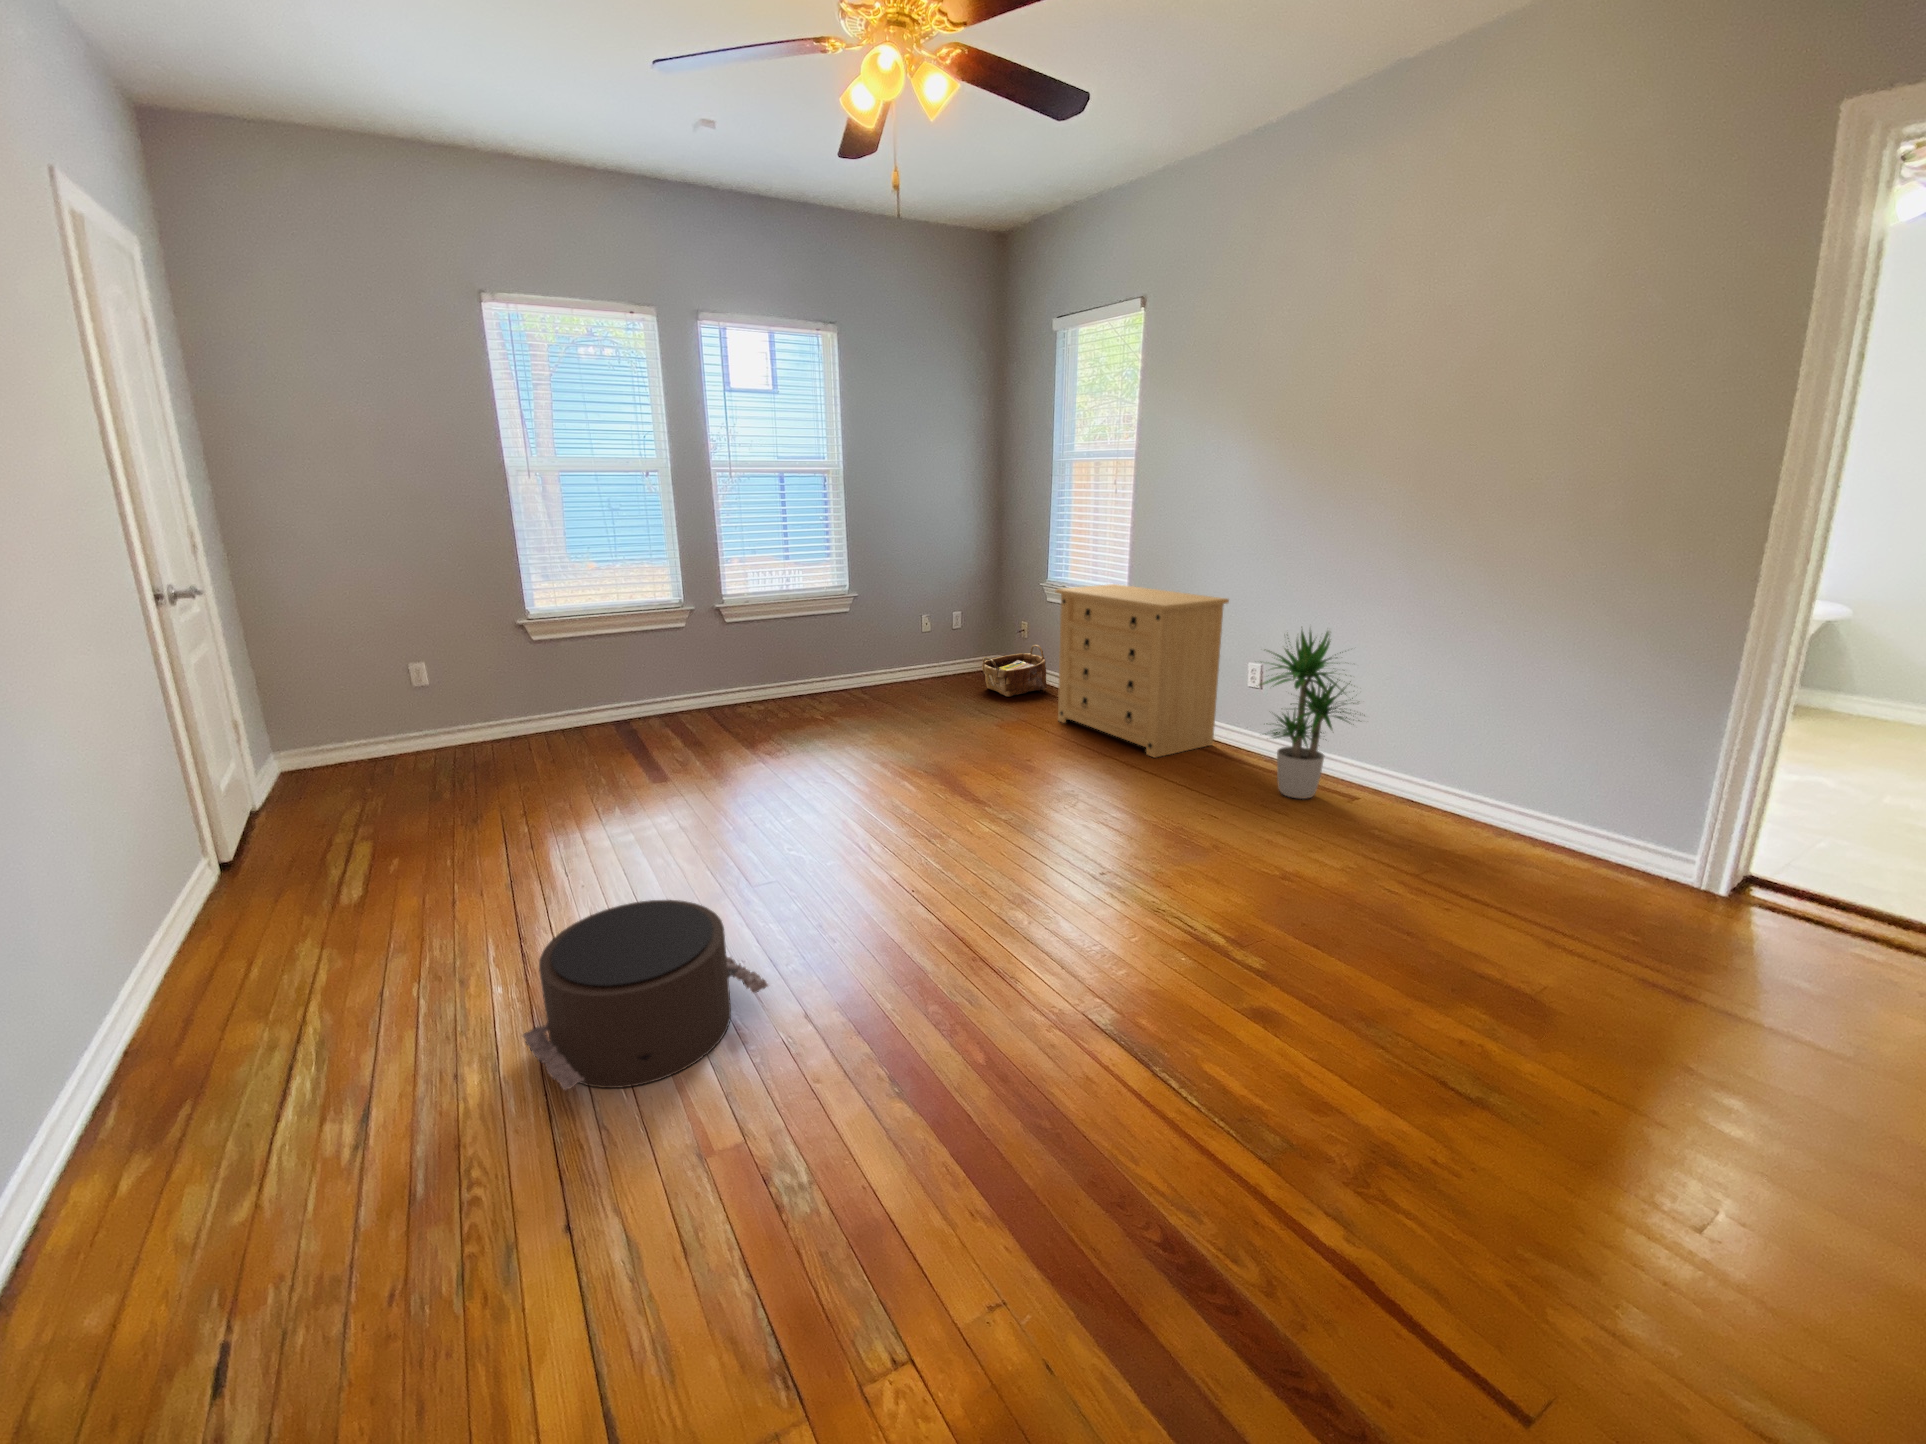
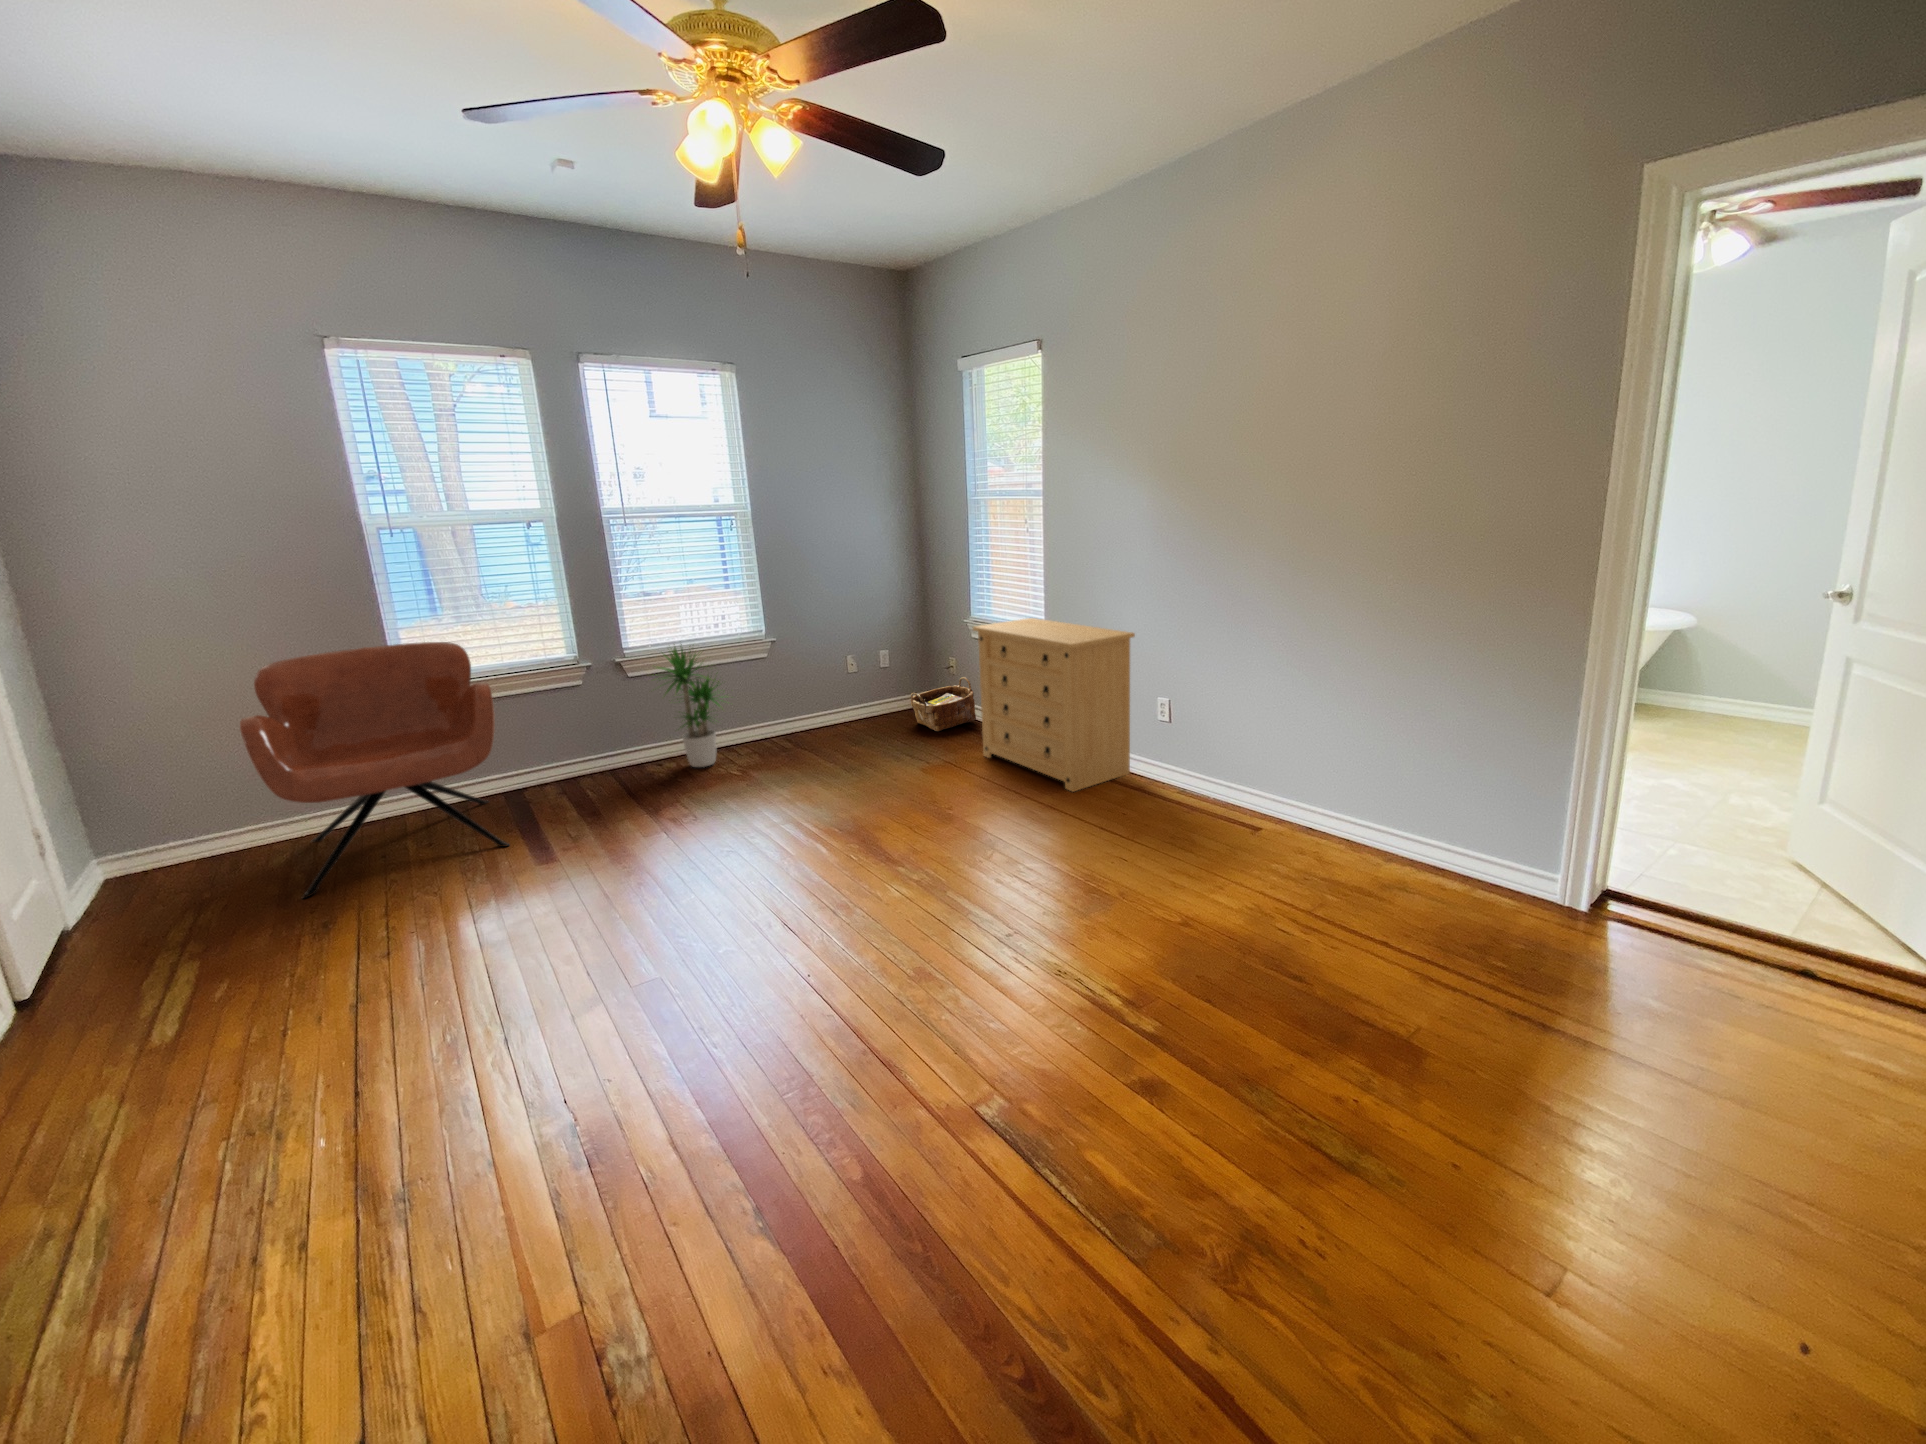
armchair: none [401,579,616,801] -> present [240,642,509,898]
potted plant: present [1261,631,1365,799] -> present [657,644,722,767]
pouf: present [523,900,768,1090] -> none [332,1021,634,1278]

